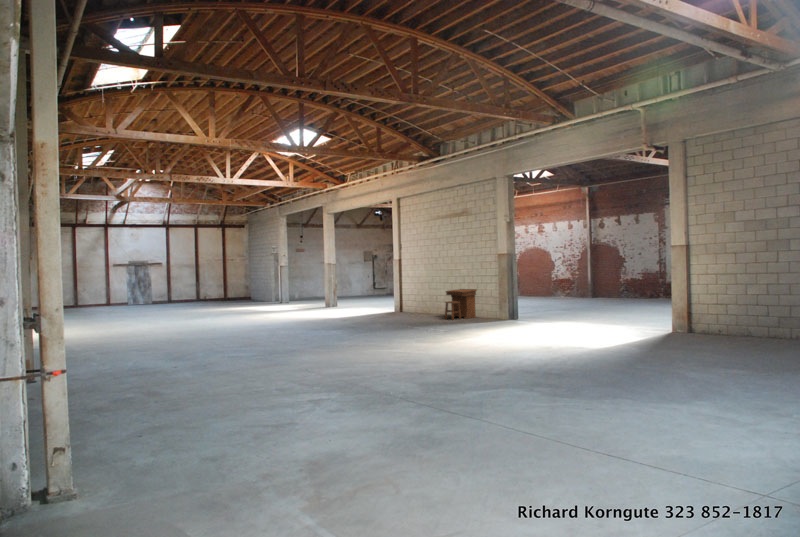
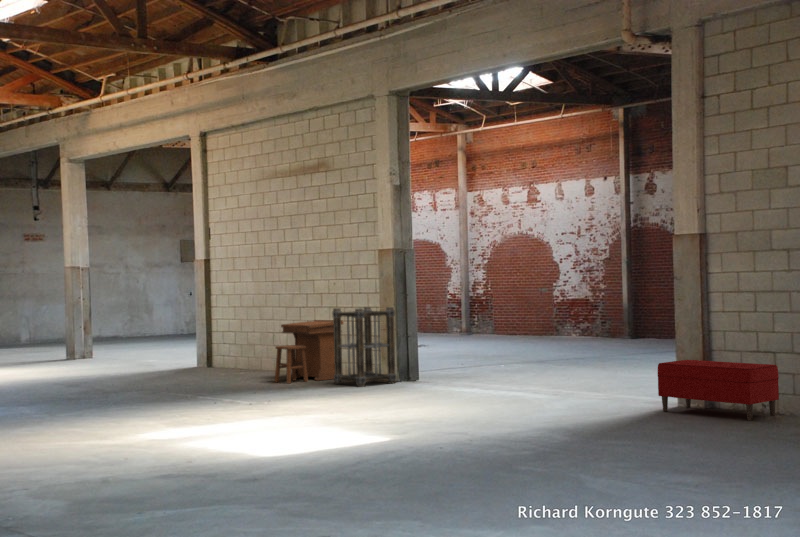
shelving unit: none [476,283,509,323] -> present [332,307,396,387]
bench: none [684,313,762,348] -> present [658,360,779,421]

